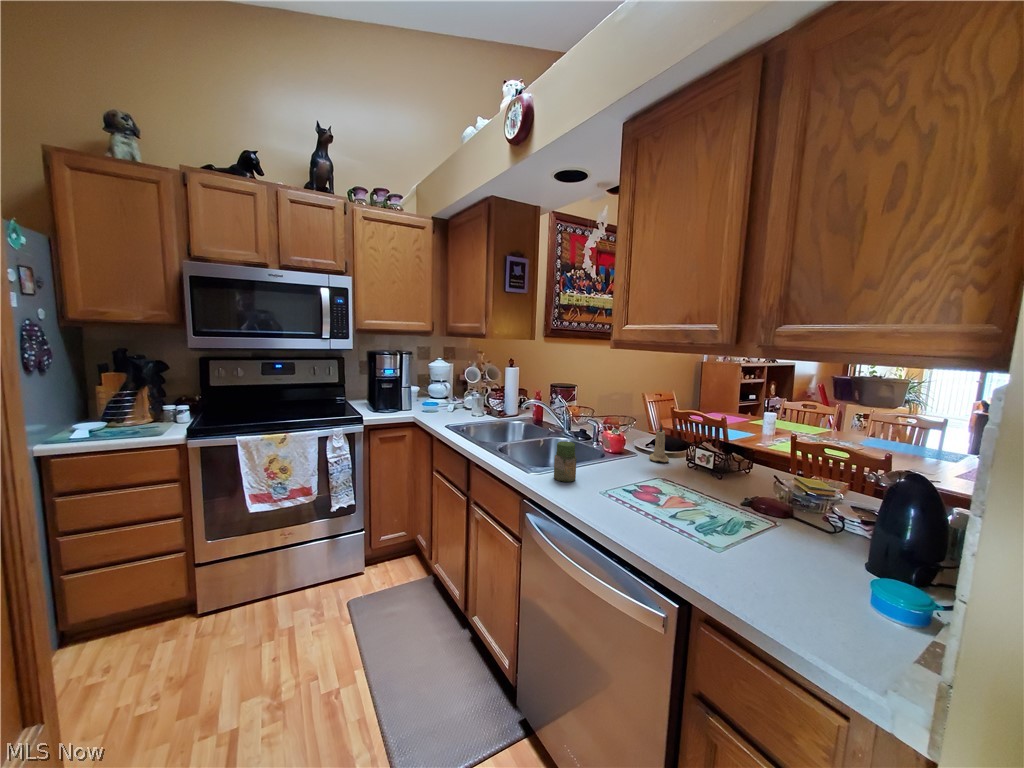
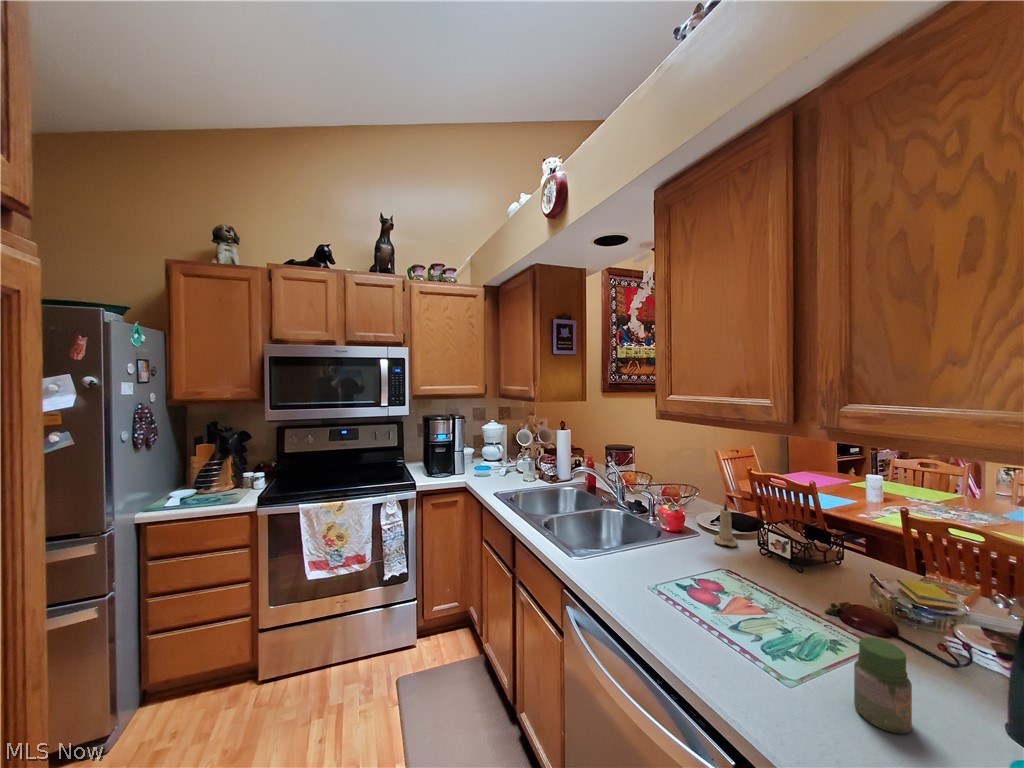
jar: present [554,441,577,482] -> present [854,637,912,733]

